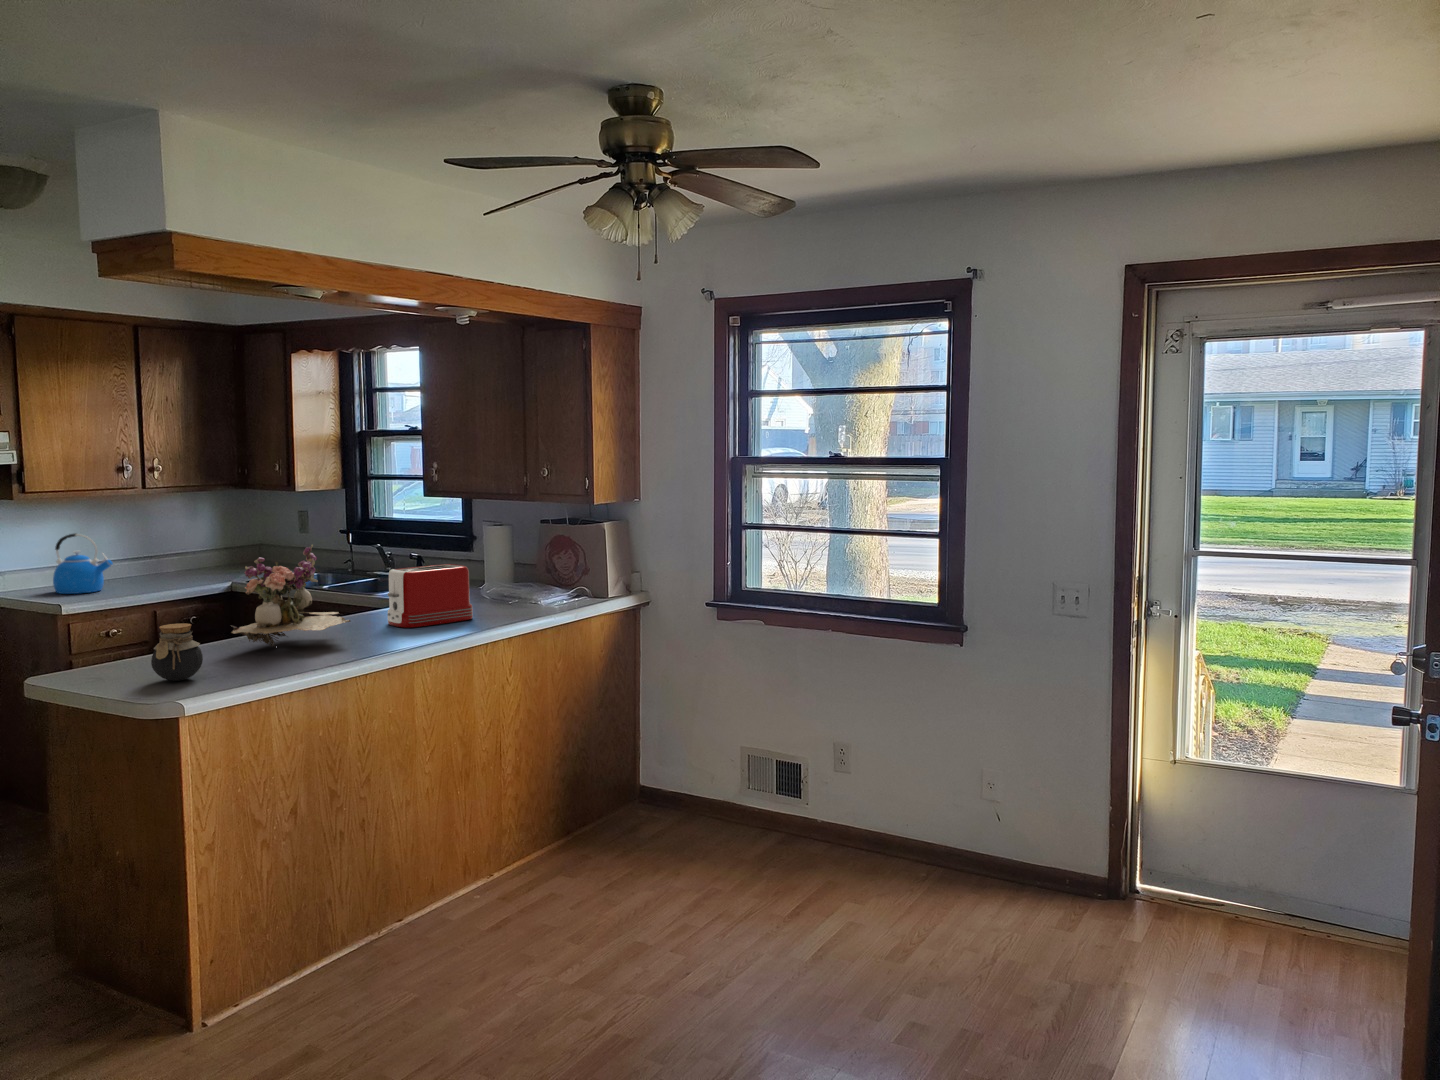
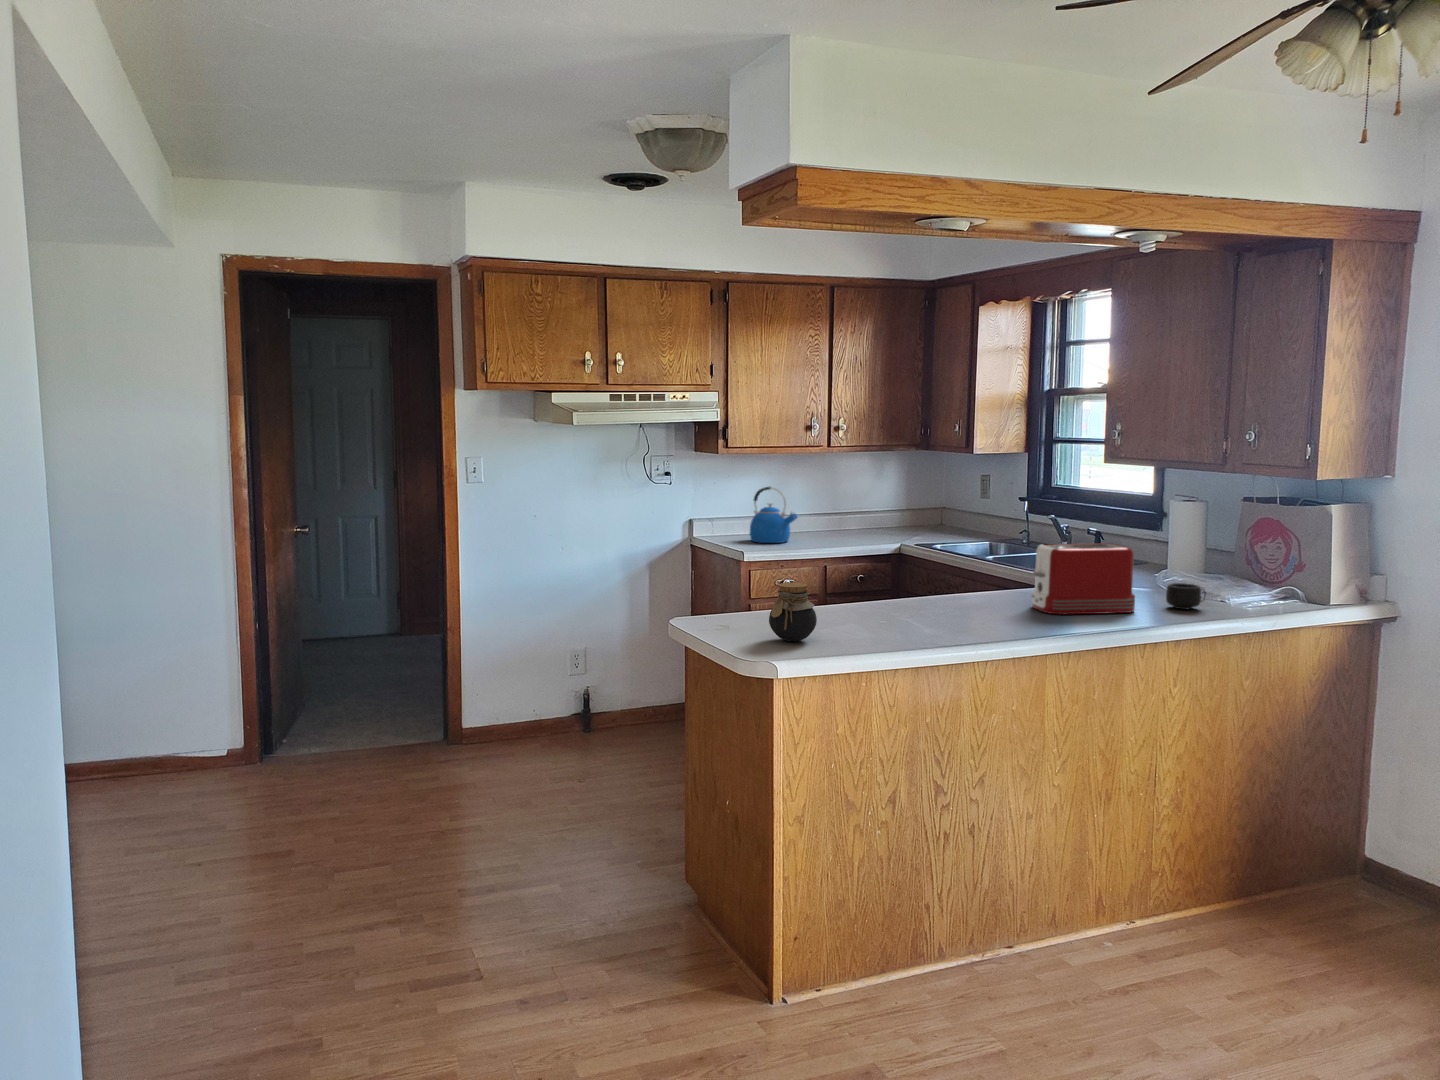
flower arrangement: present [232,545,350,646] -> none [856,510,981,618]
mug: none [494,592,523,612] -> present [1166,583,1202,609]

